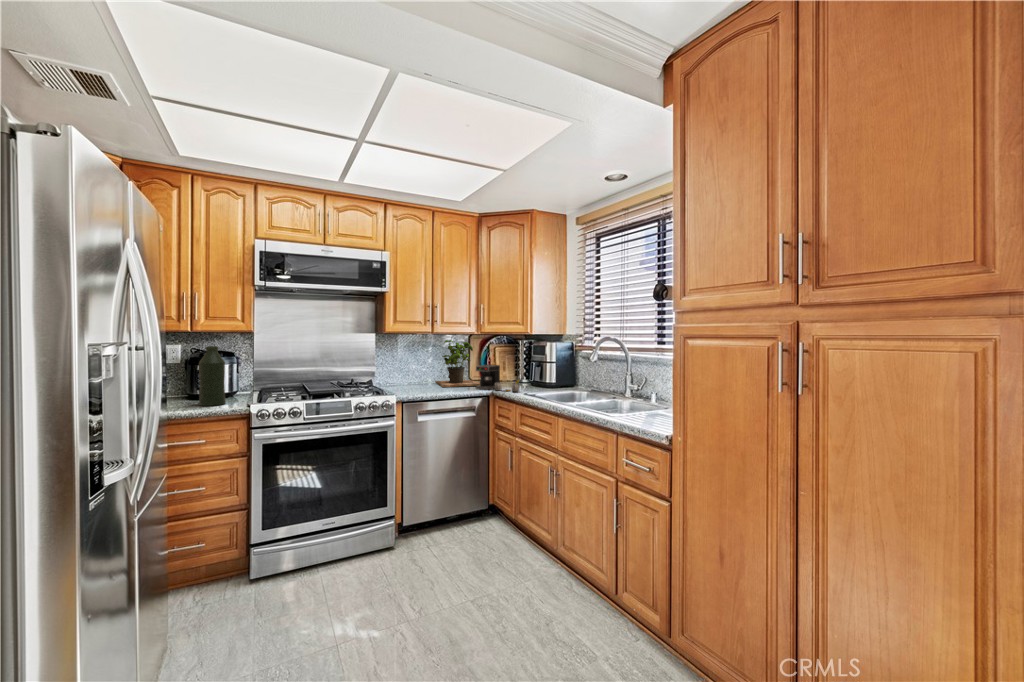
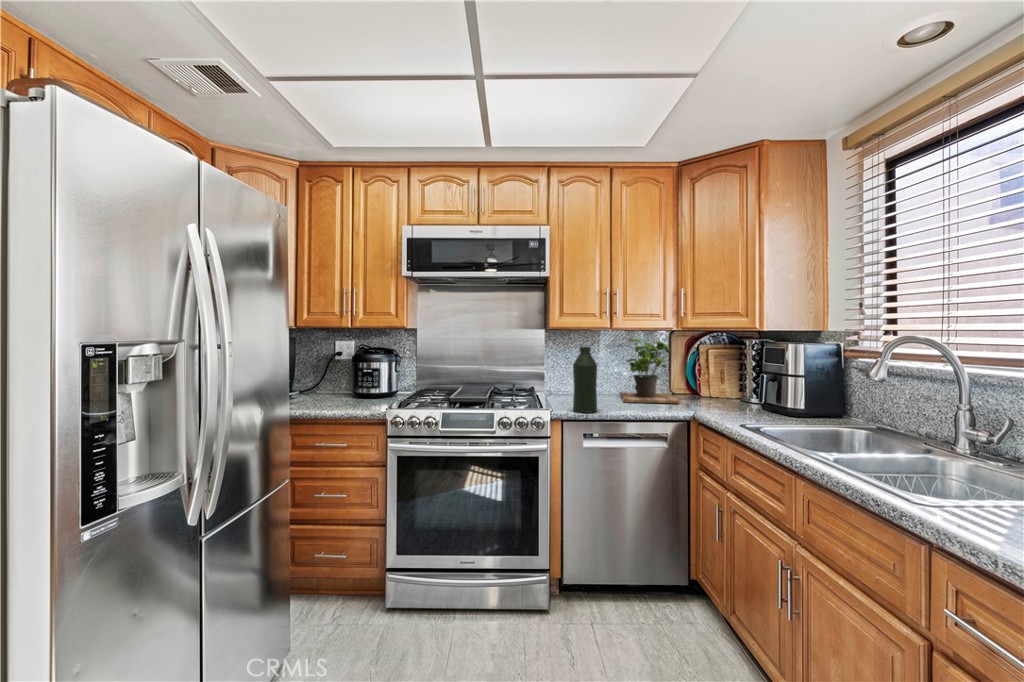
bottle: present [199,346,225,406] -> present [573,347,597,413]
coffee maker: present [476,365,520,392] -> none [669,374,737,418]

